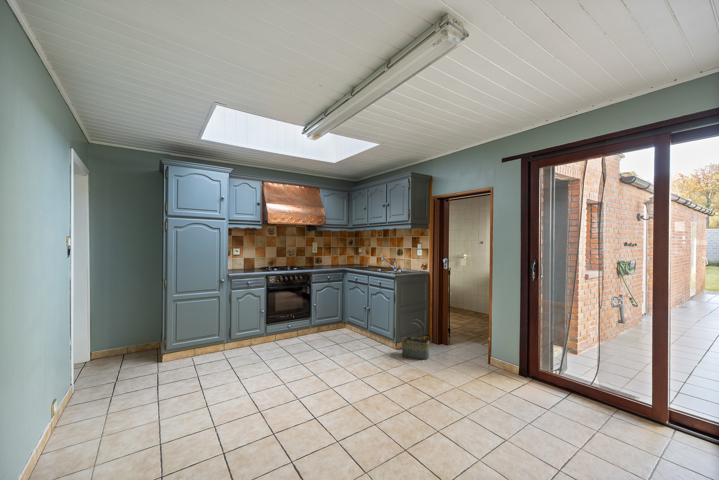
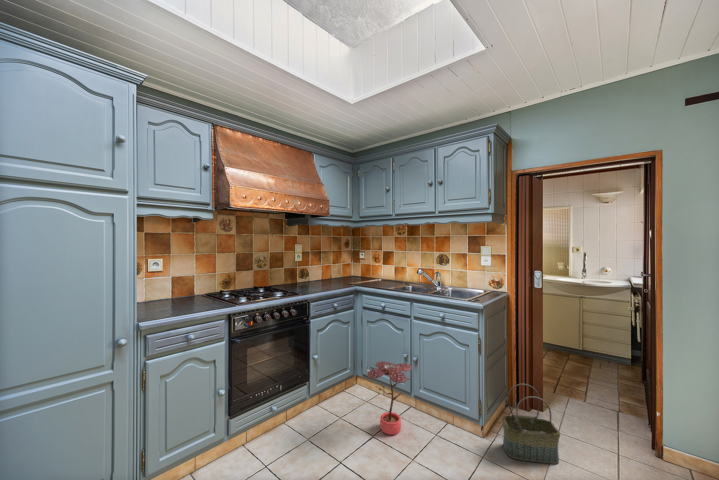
potted plant: none [336,308,363,345] -> present [368,361,412,435]

